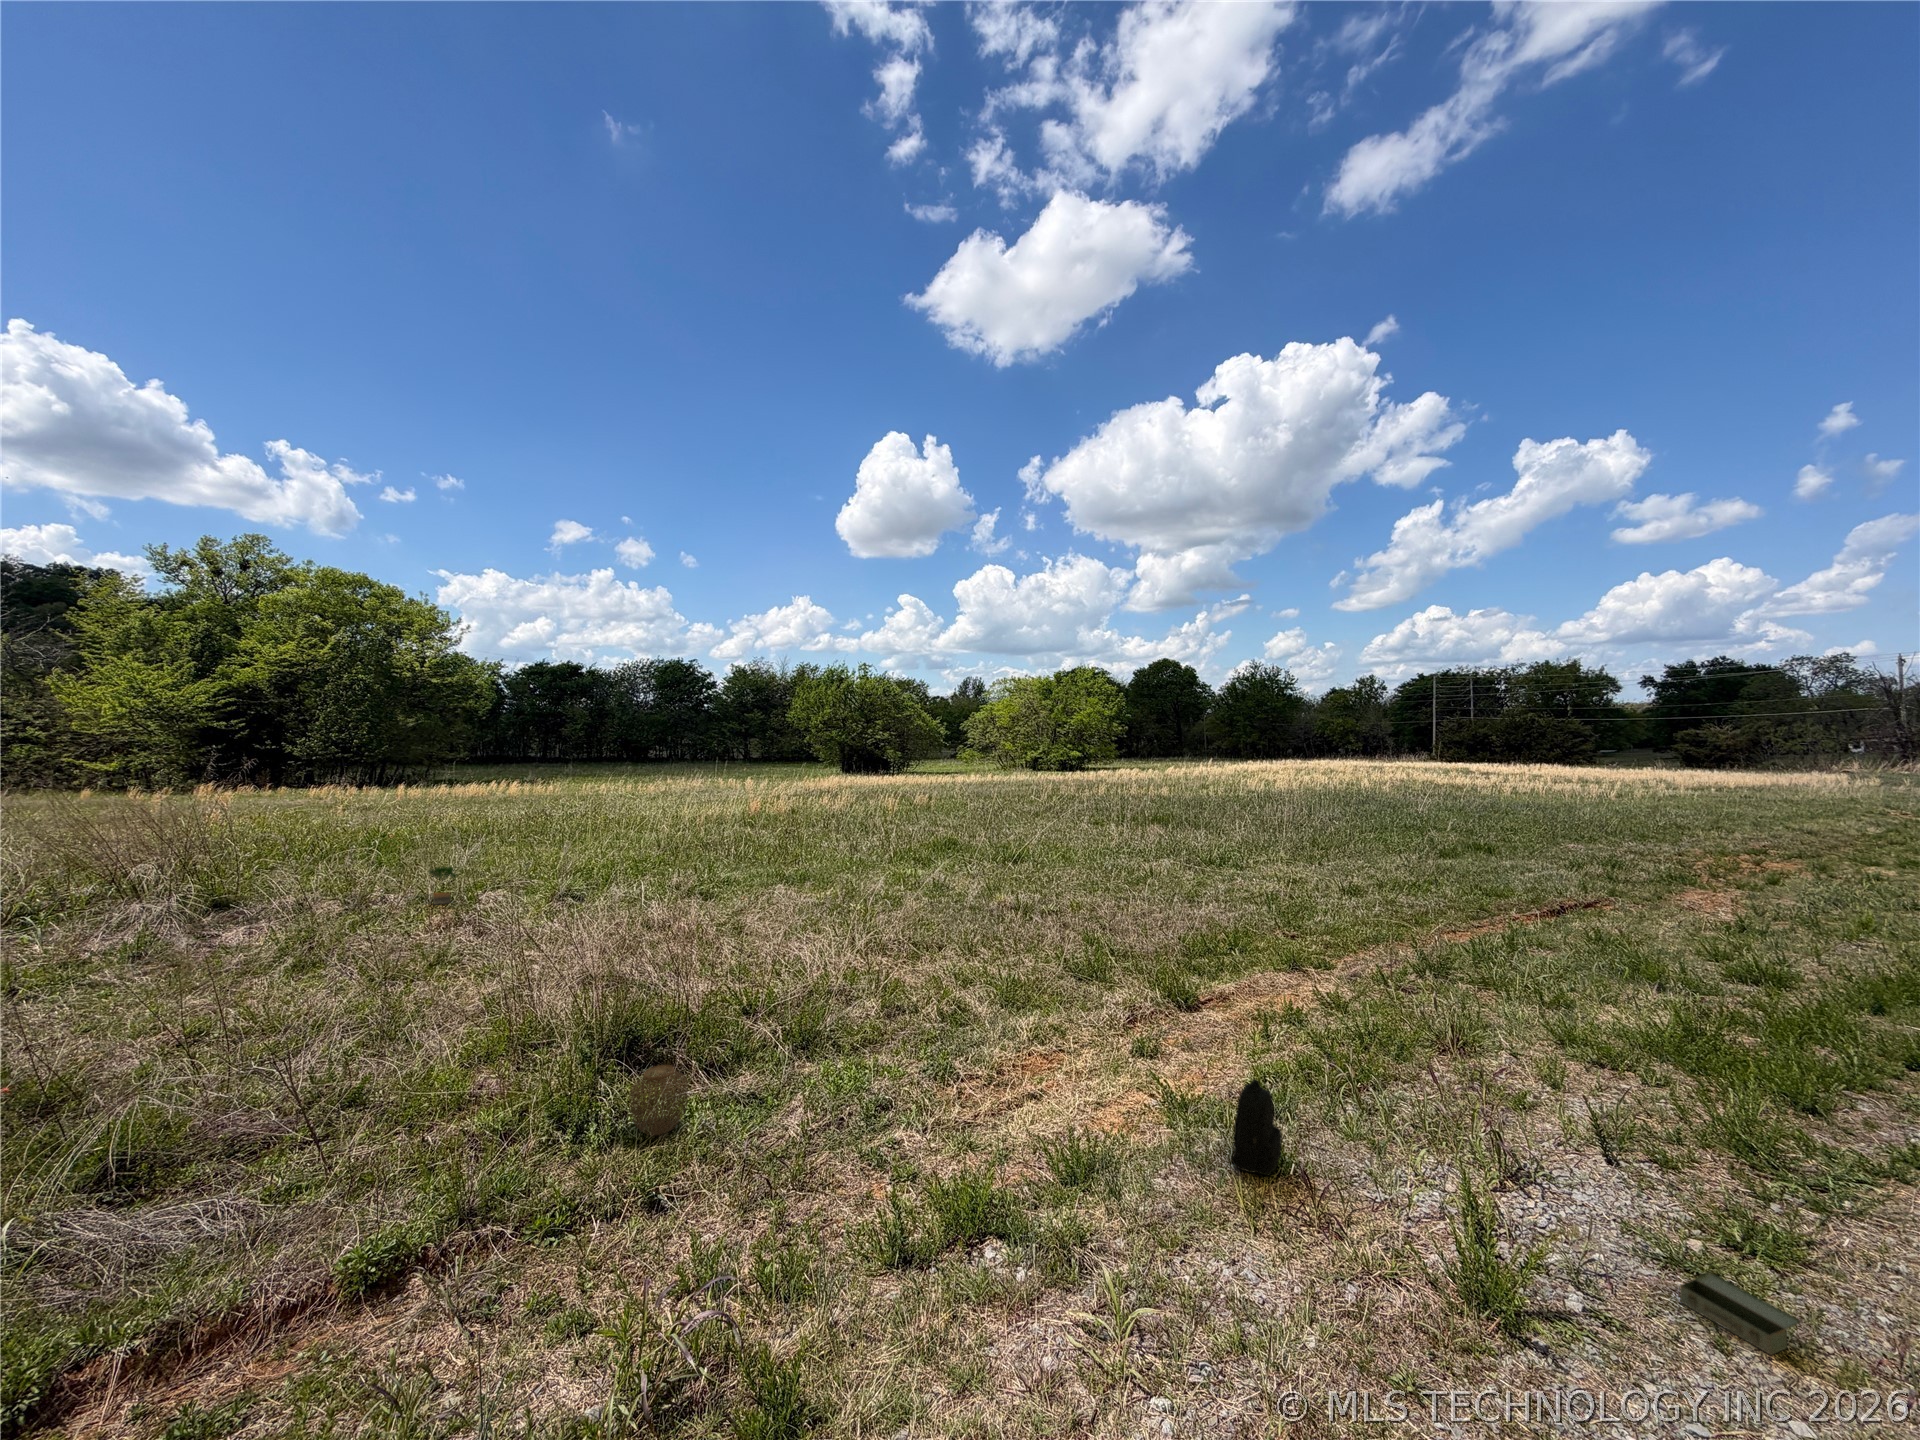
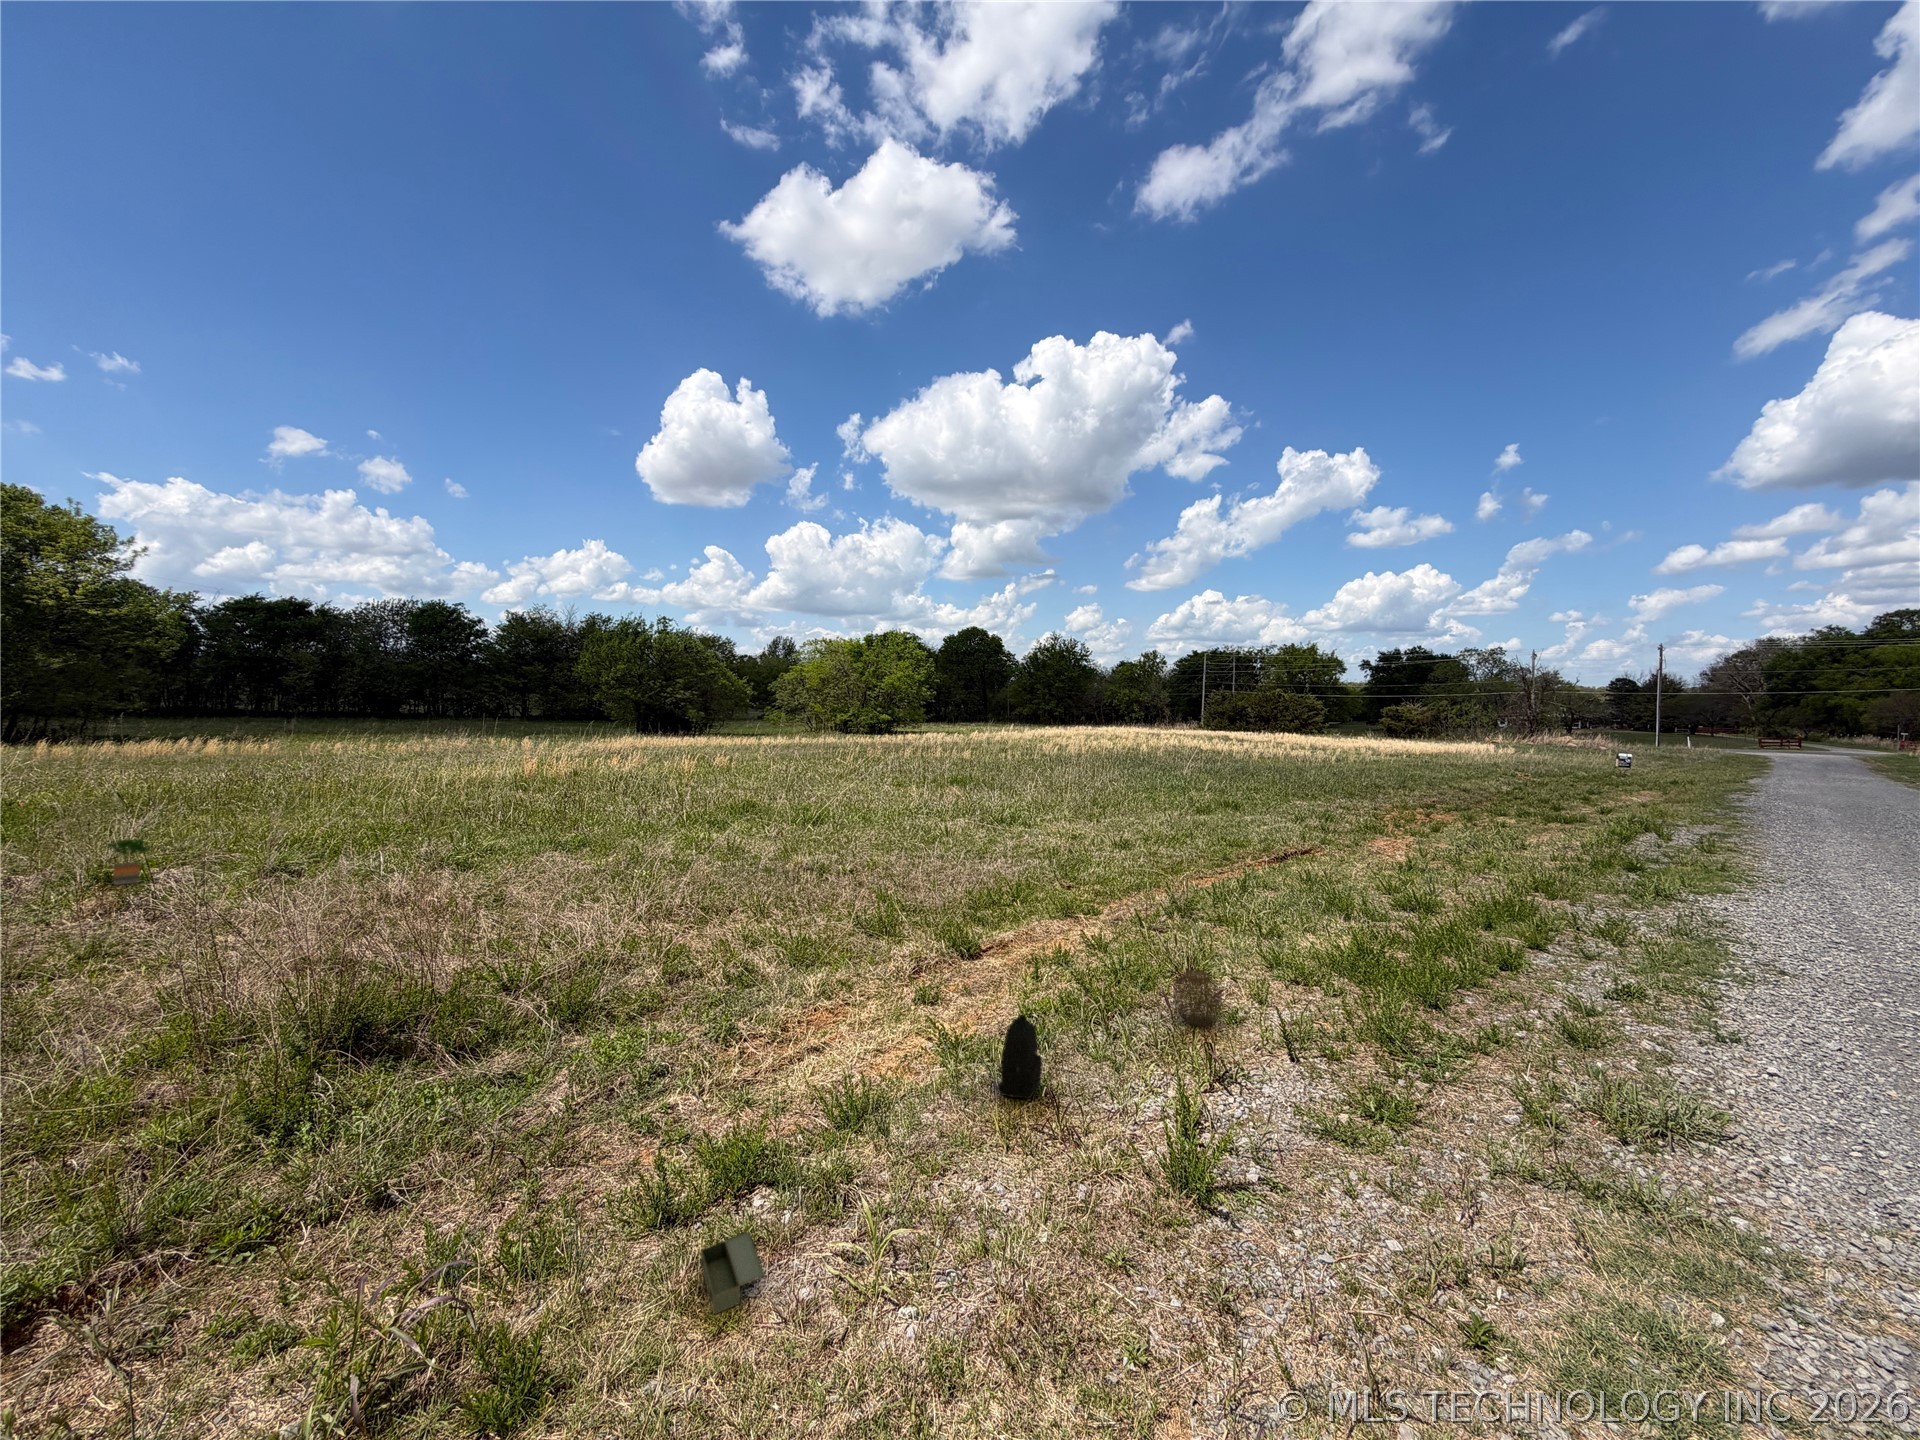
woven basket: present [630,1065,688,1135] -> present [1173,970,1222,1027]
toolbox: present [1680,1273,1800,1355] -> present [699,1231,765,1314]

